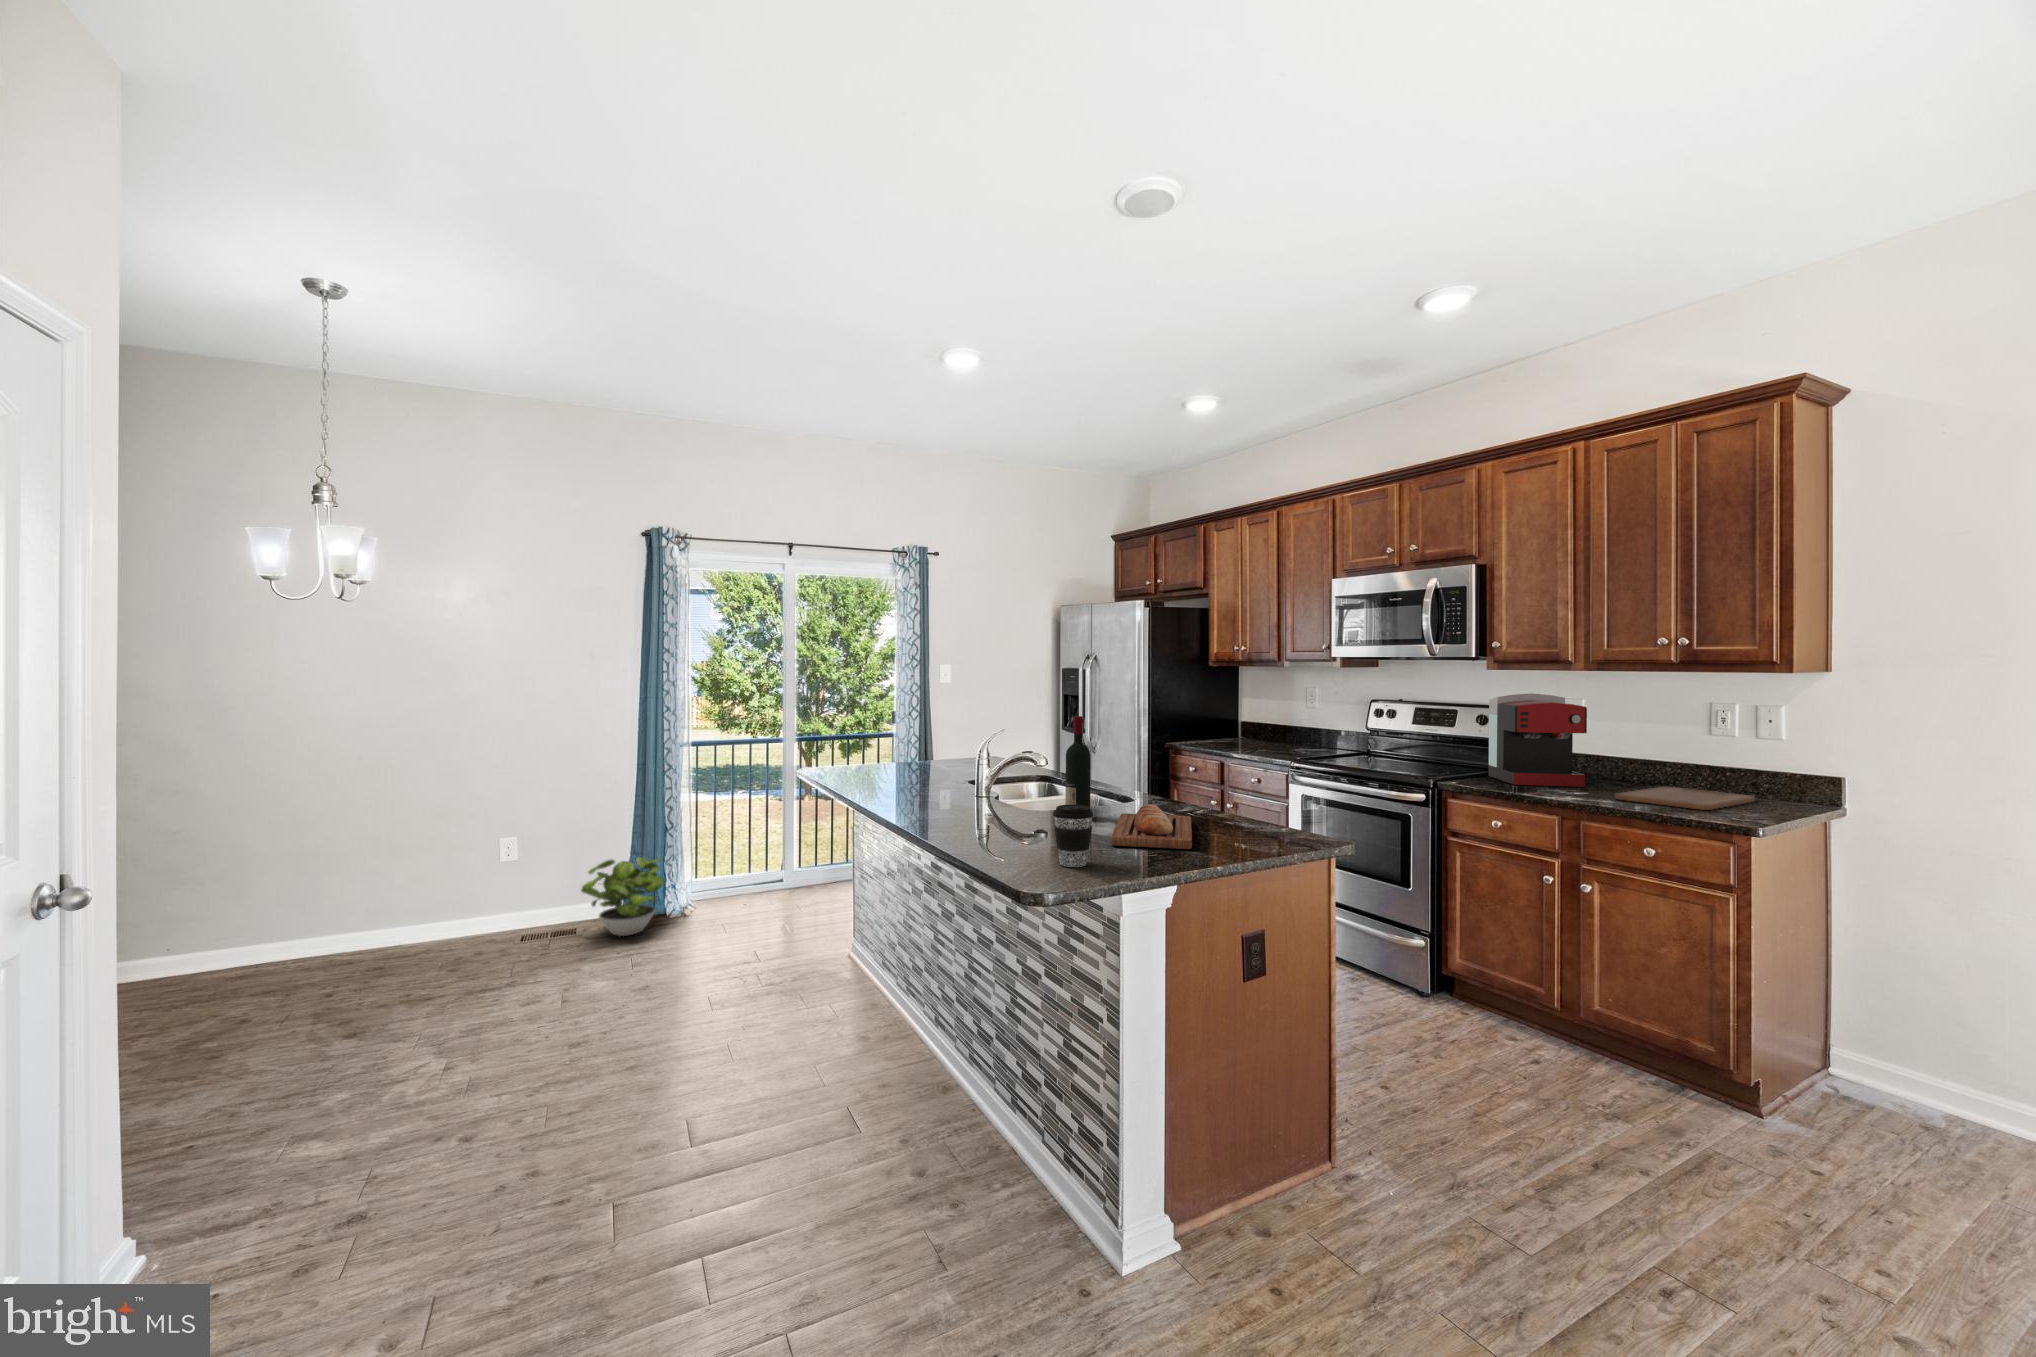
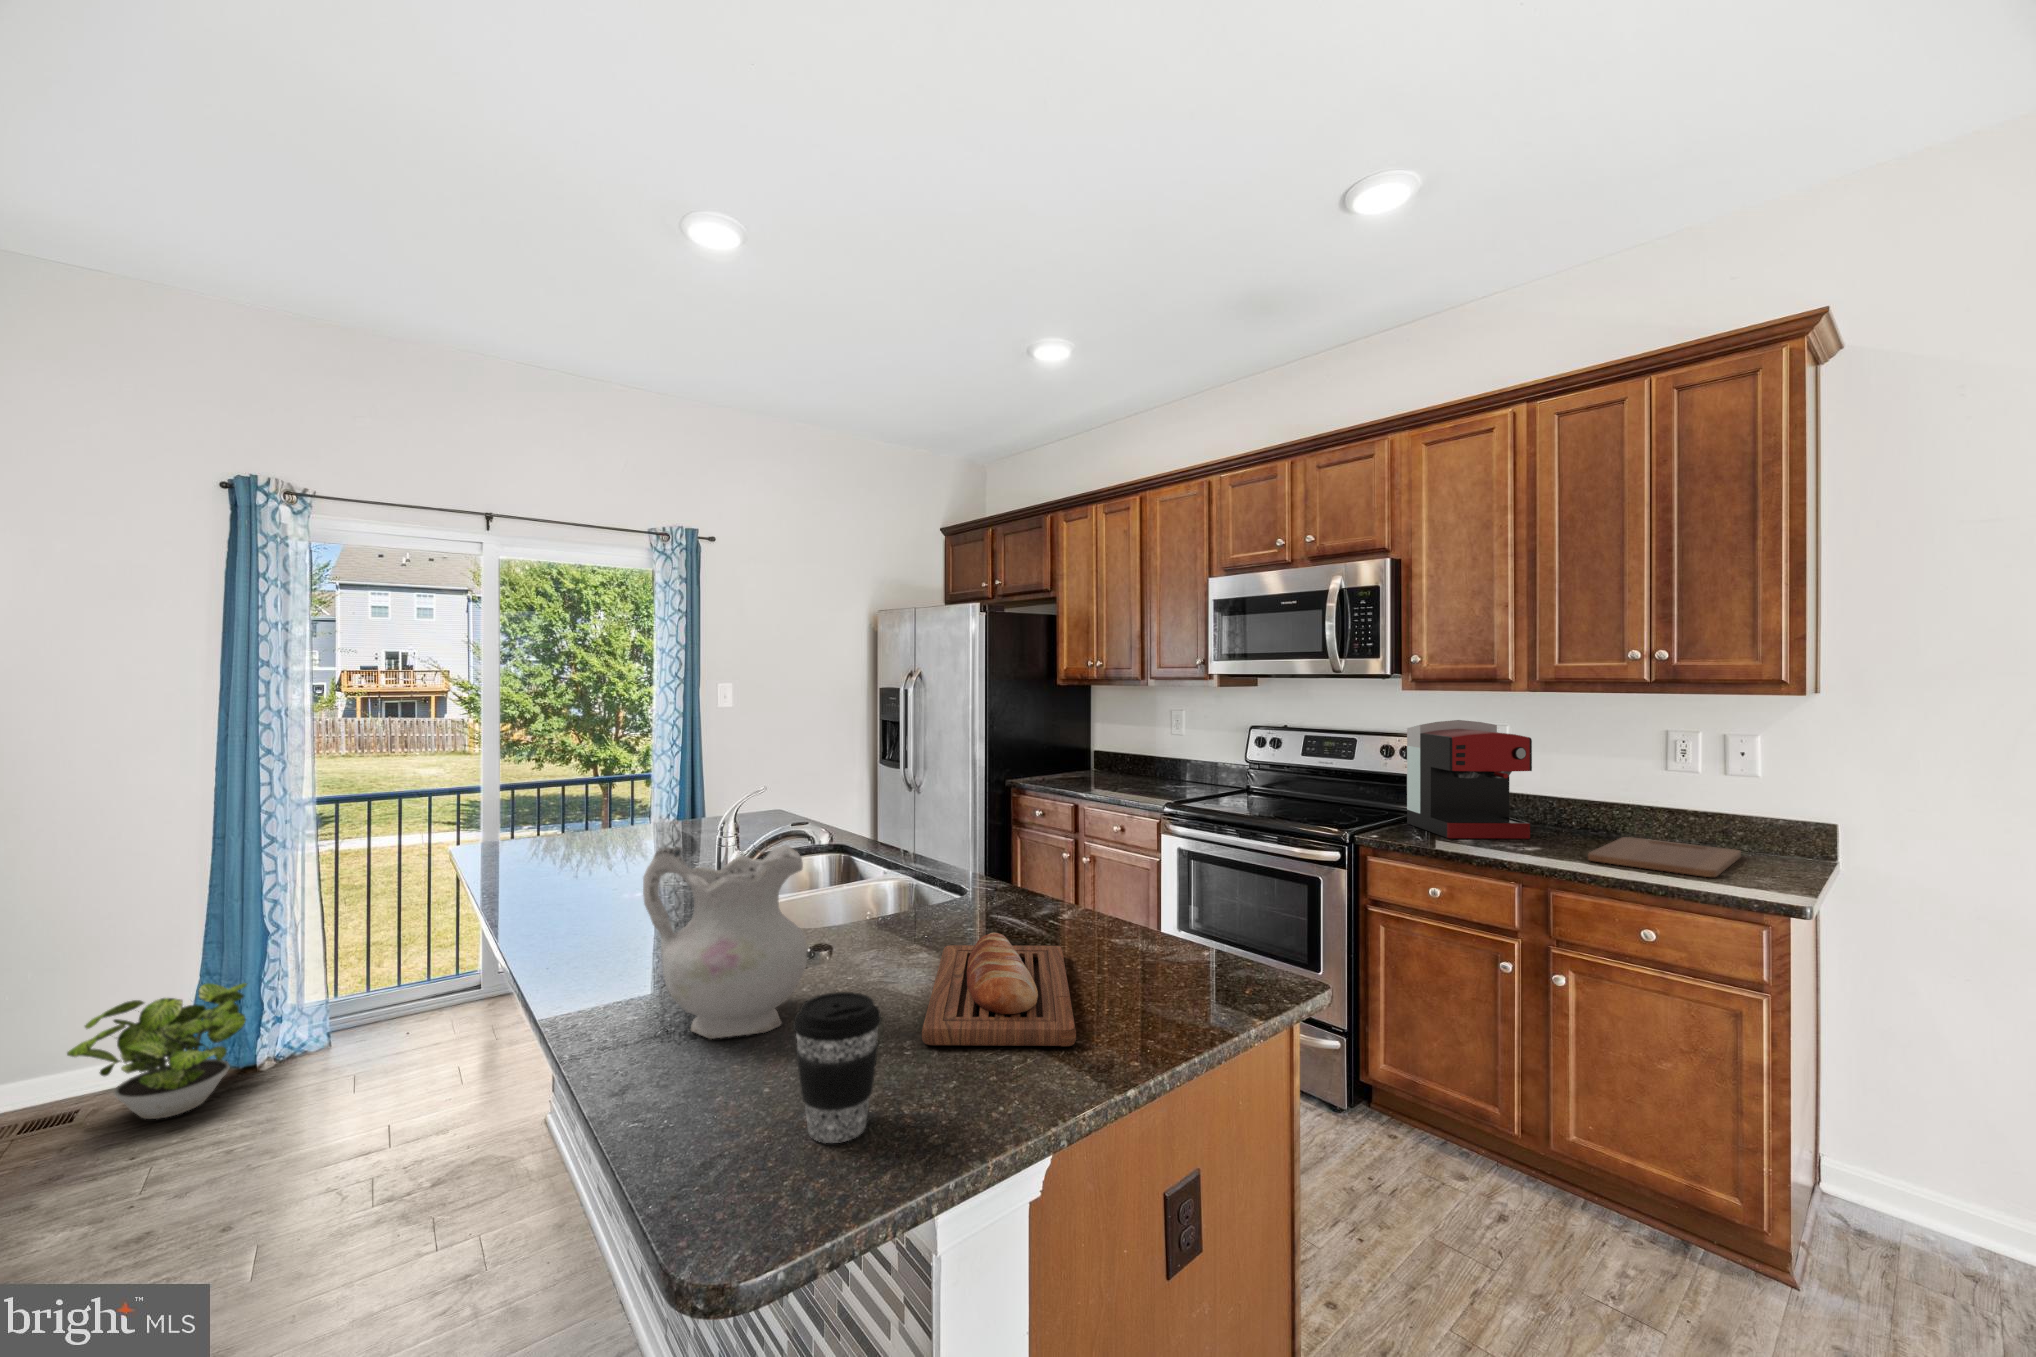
wine bottle: present [1065,716,1091,807] -> none [849,779,893,960]
ceramic pitcher: none [966,743,1049,840] -> present [643,845,807,1039]

